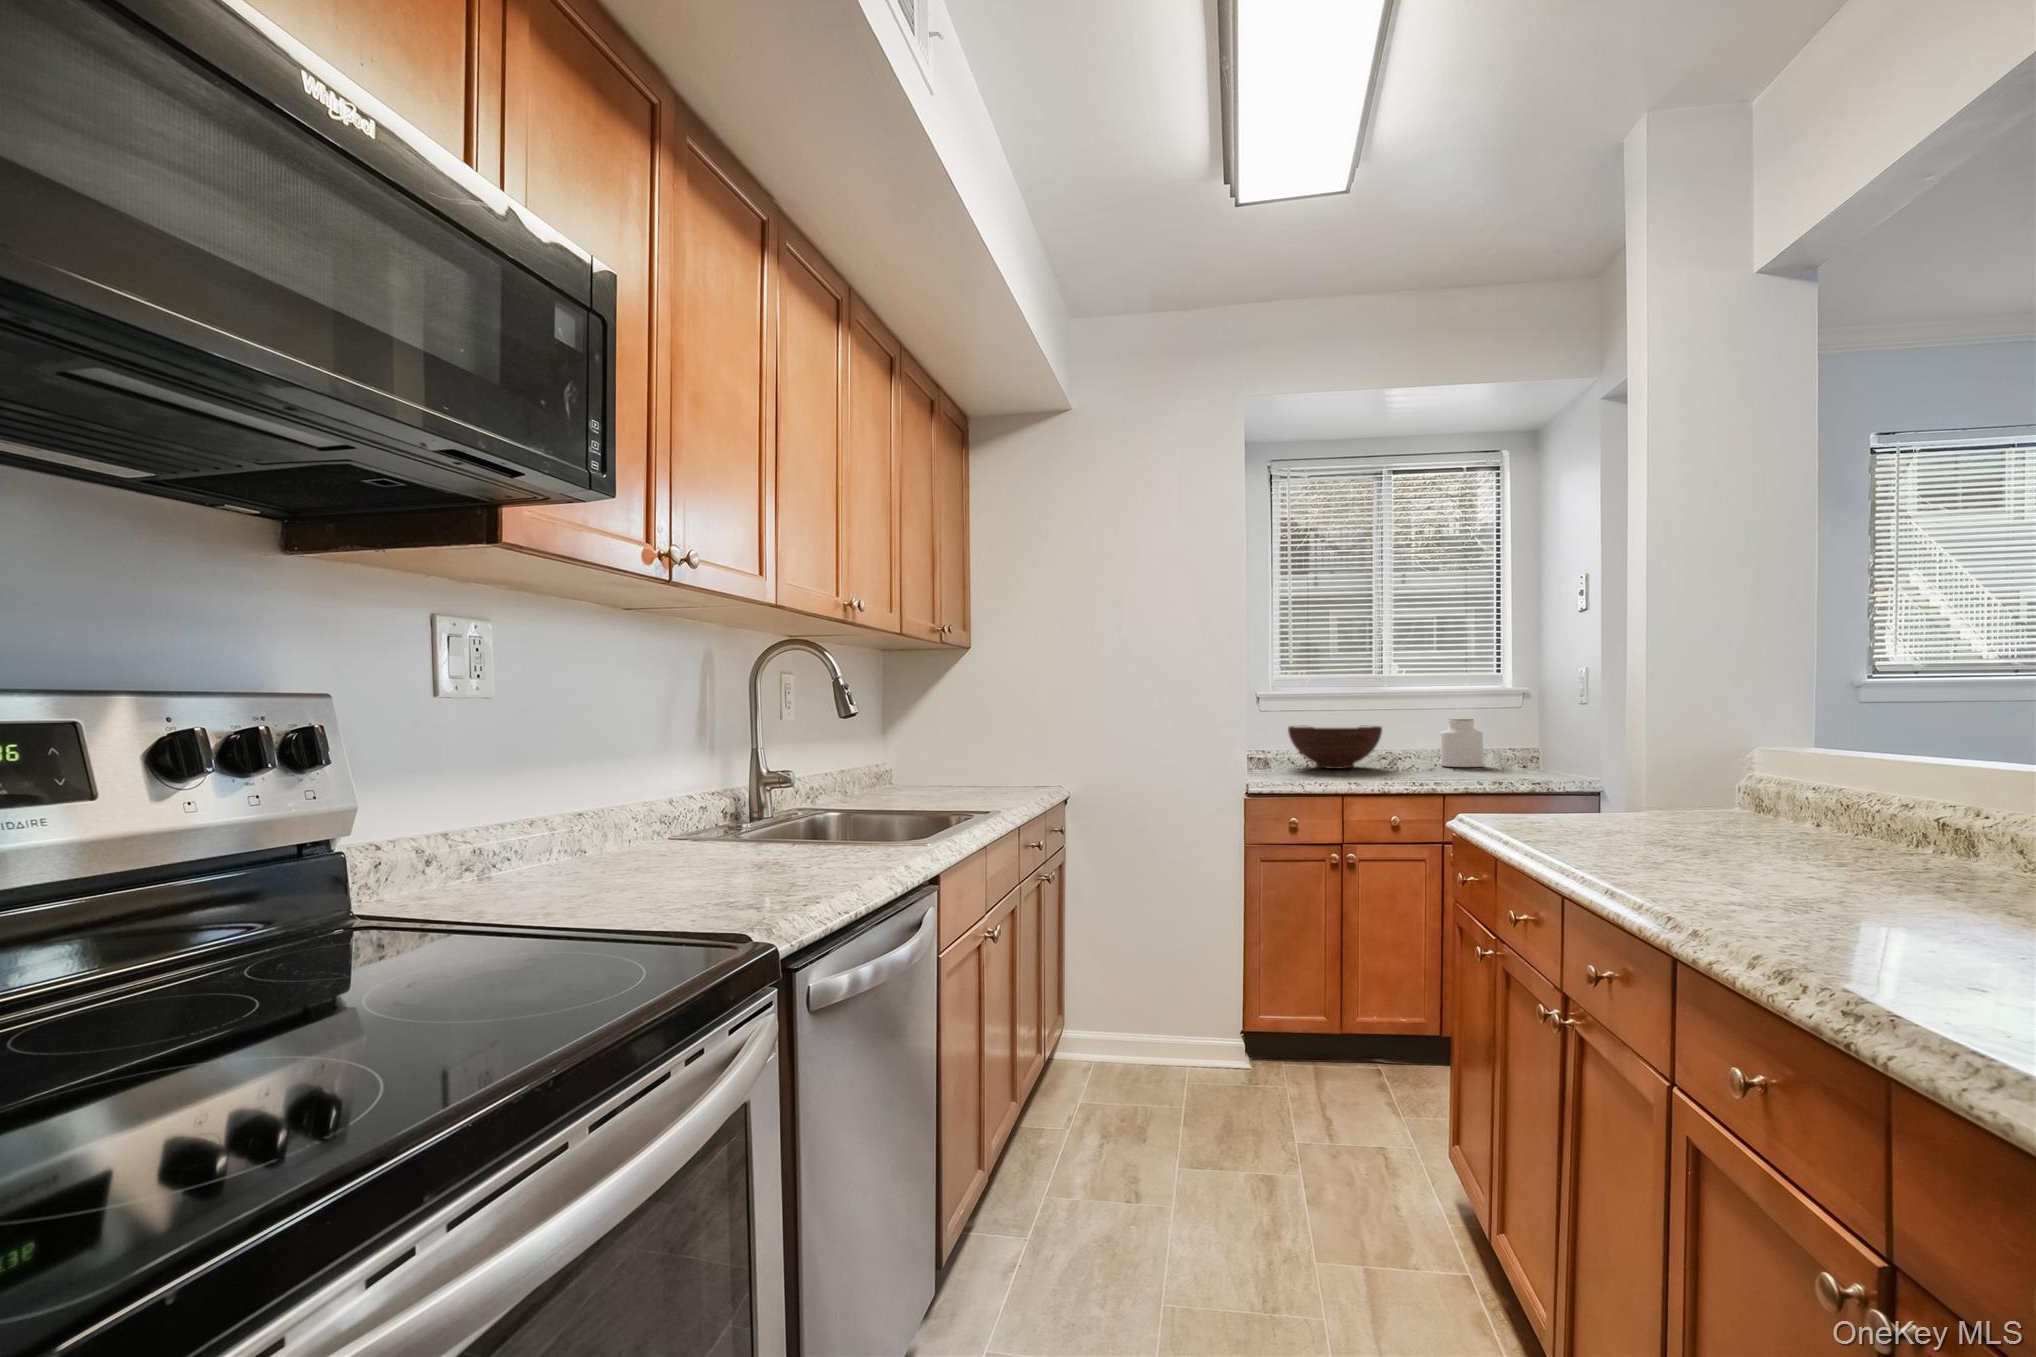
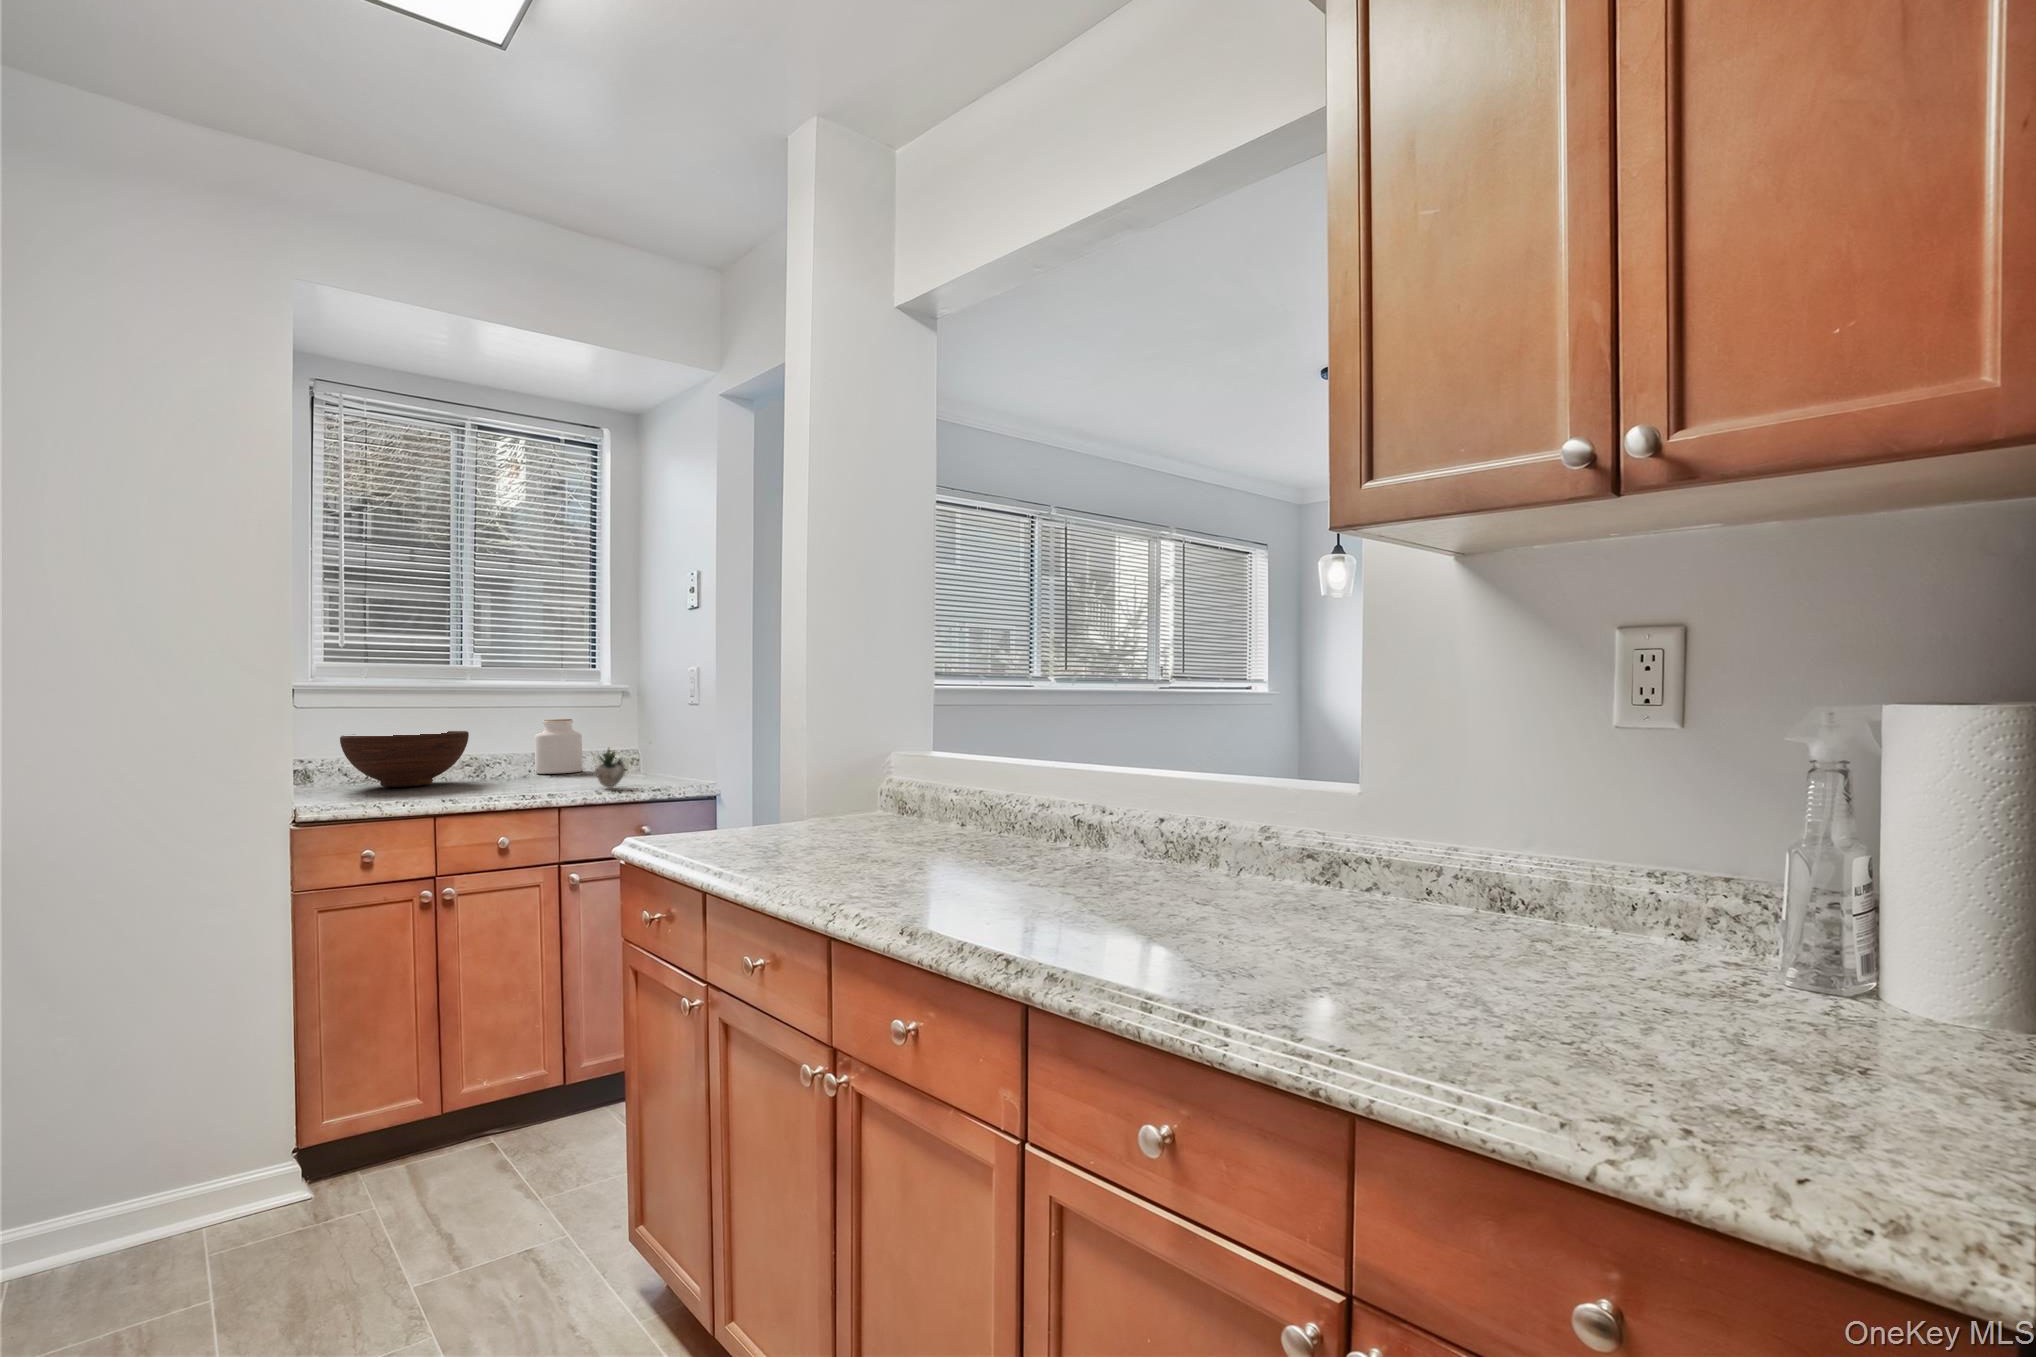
succulent plant: none [1481,744,1534,784] -> present [595,748,625,788]

